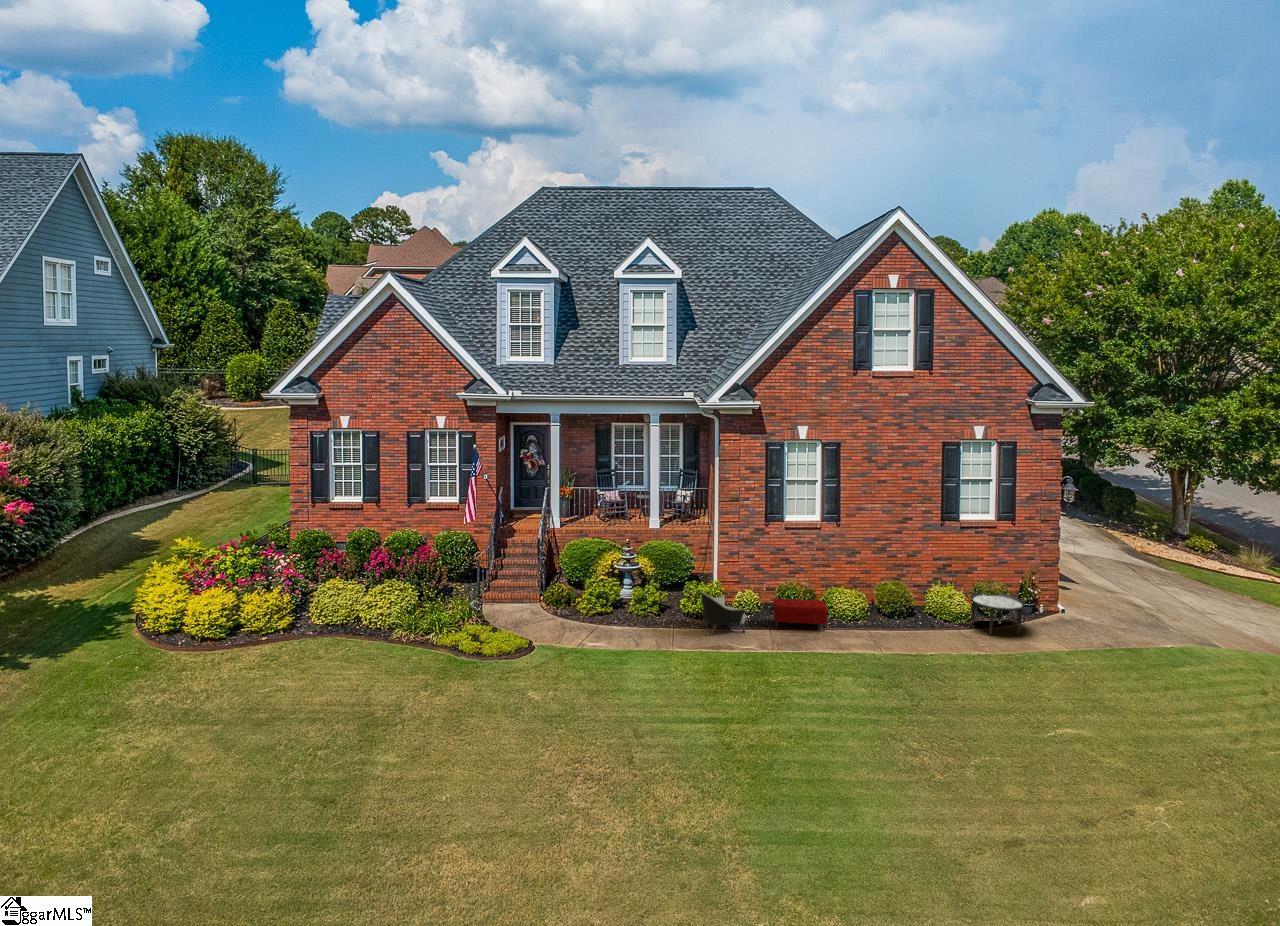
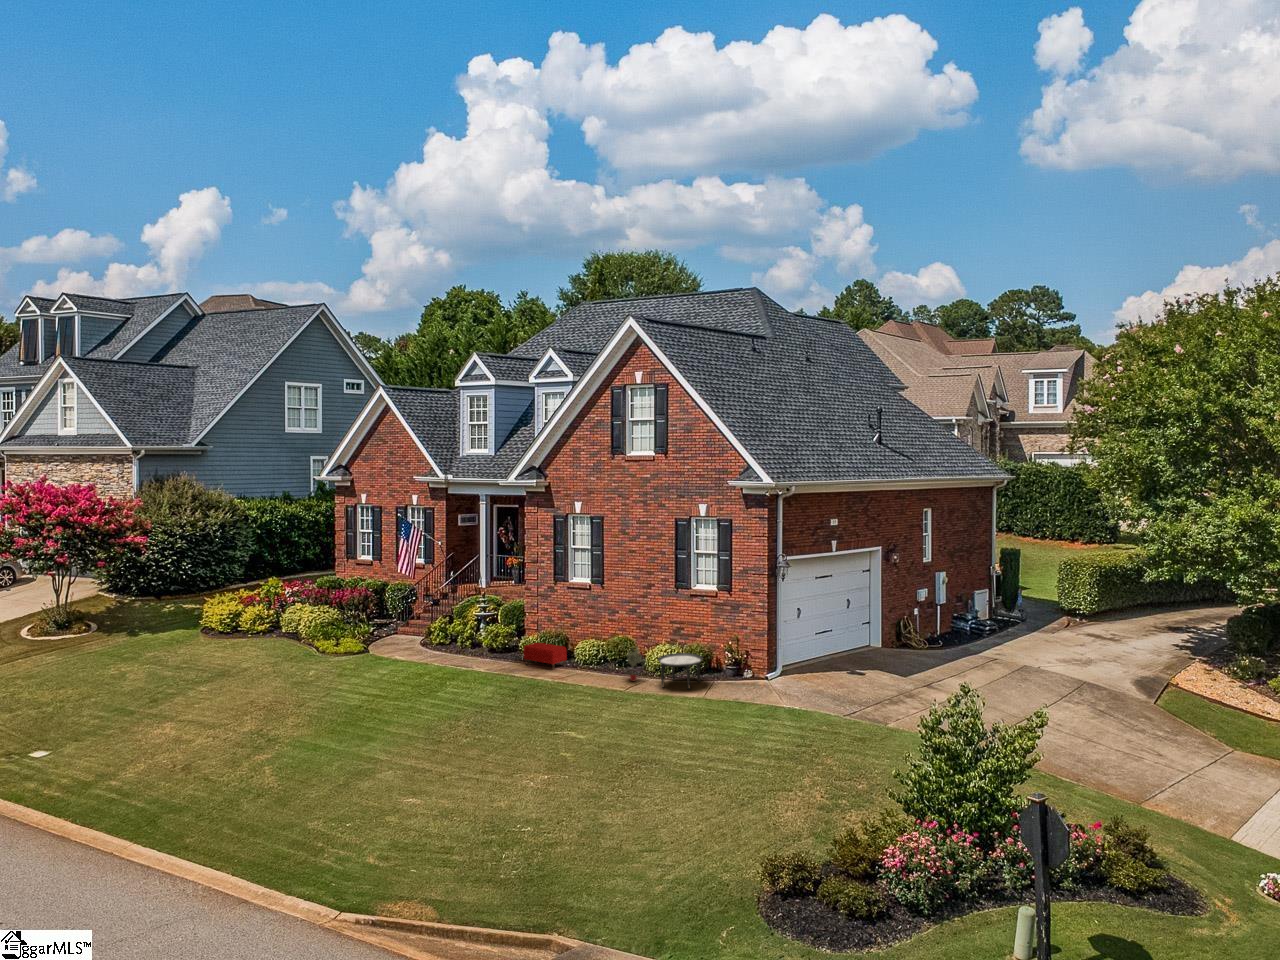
potted tree: none [925,591,961,632] -> present [628,648,645,681]
armchair: present [700,592,745,635] -> none [474,630,510,664]

